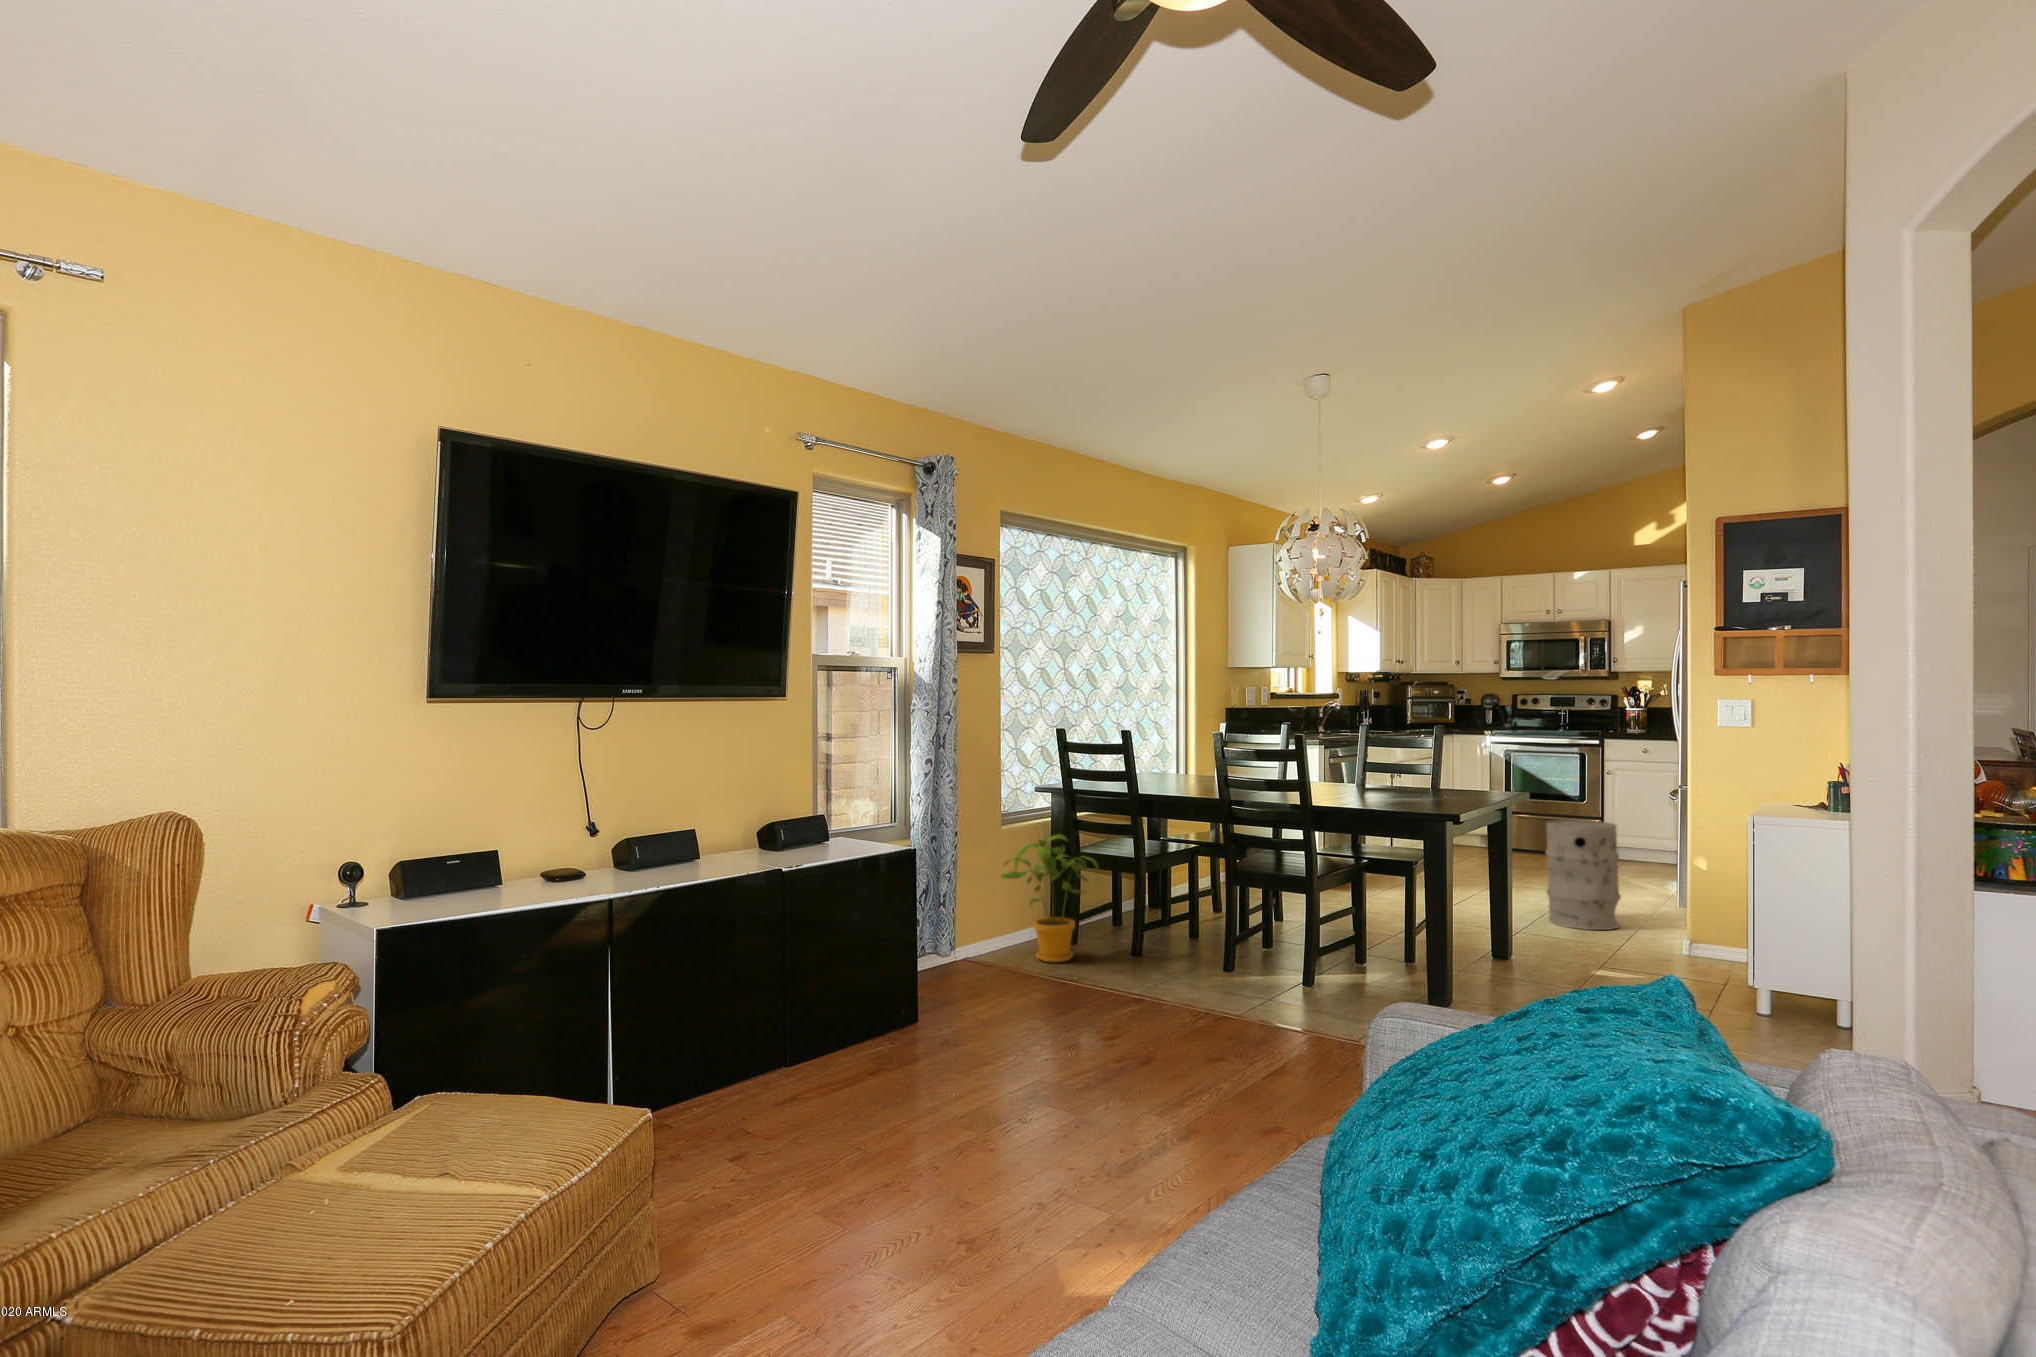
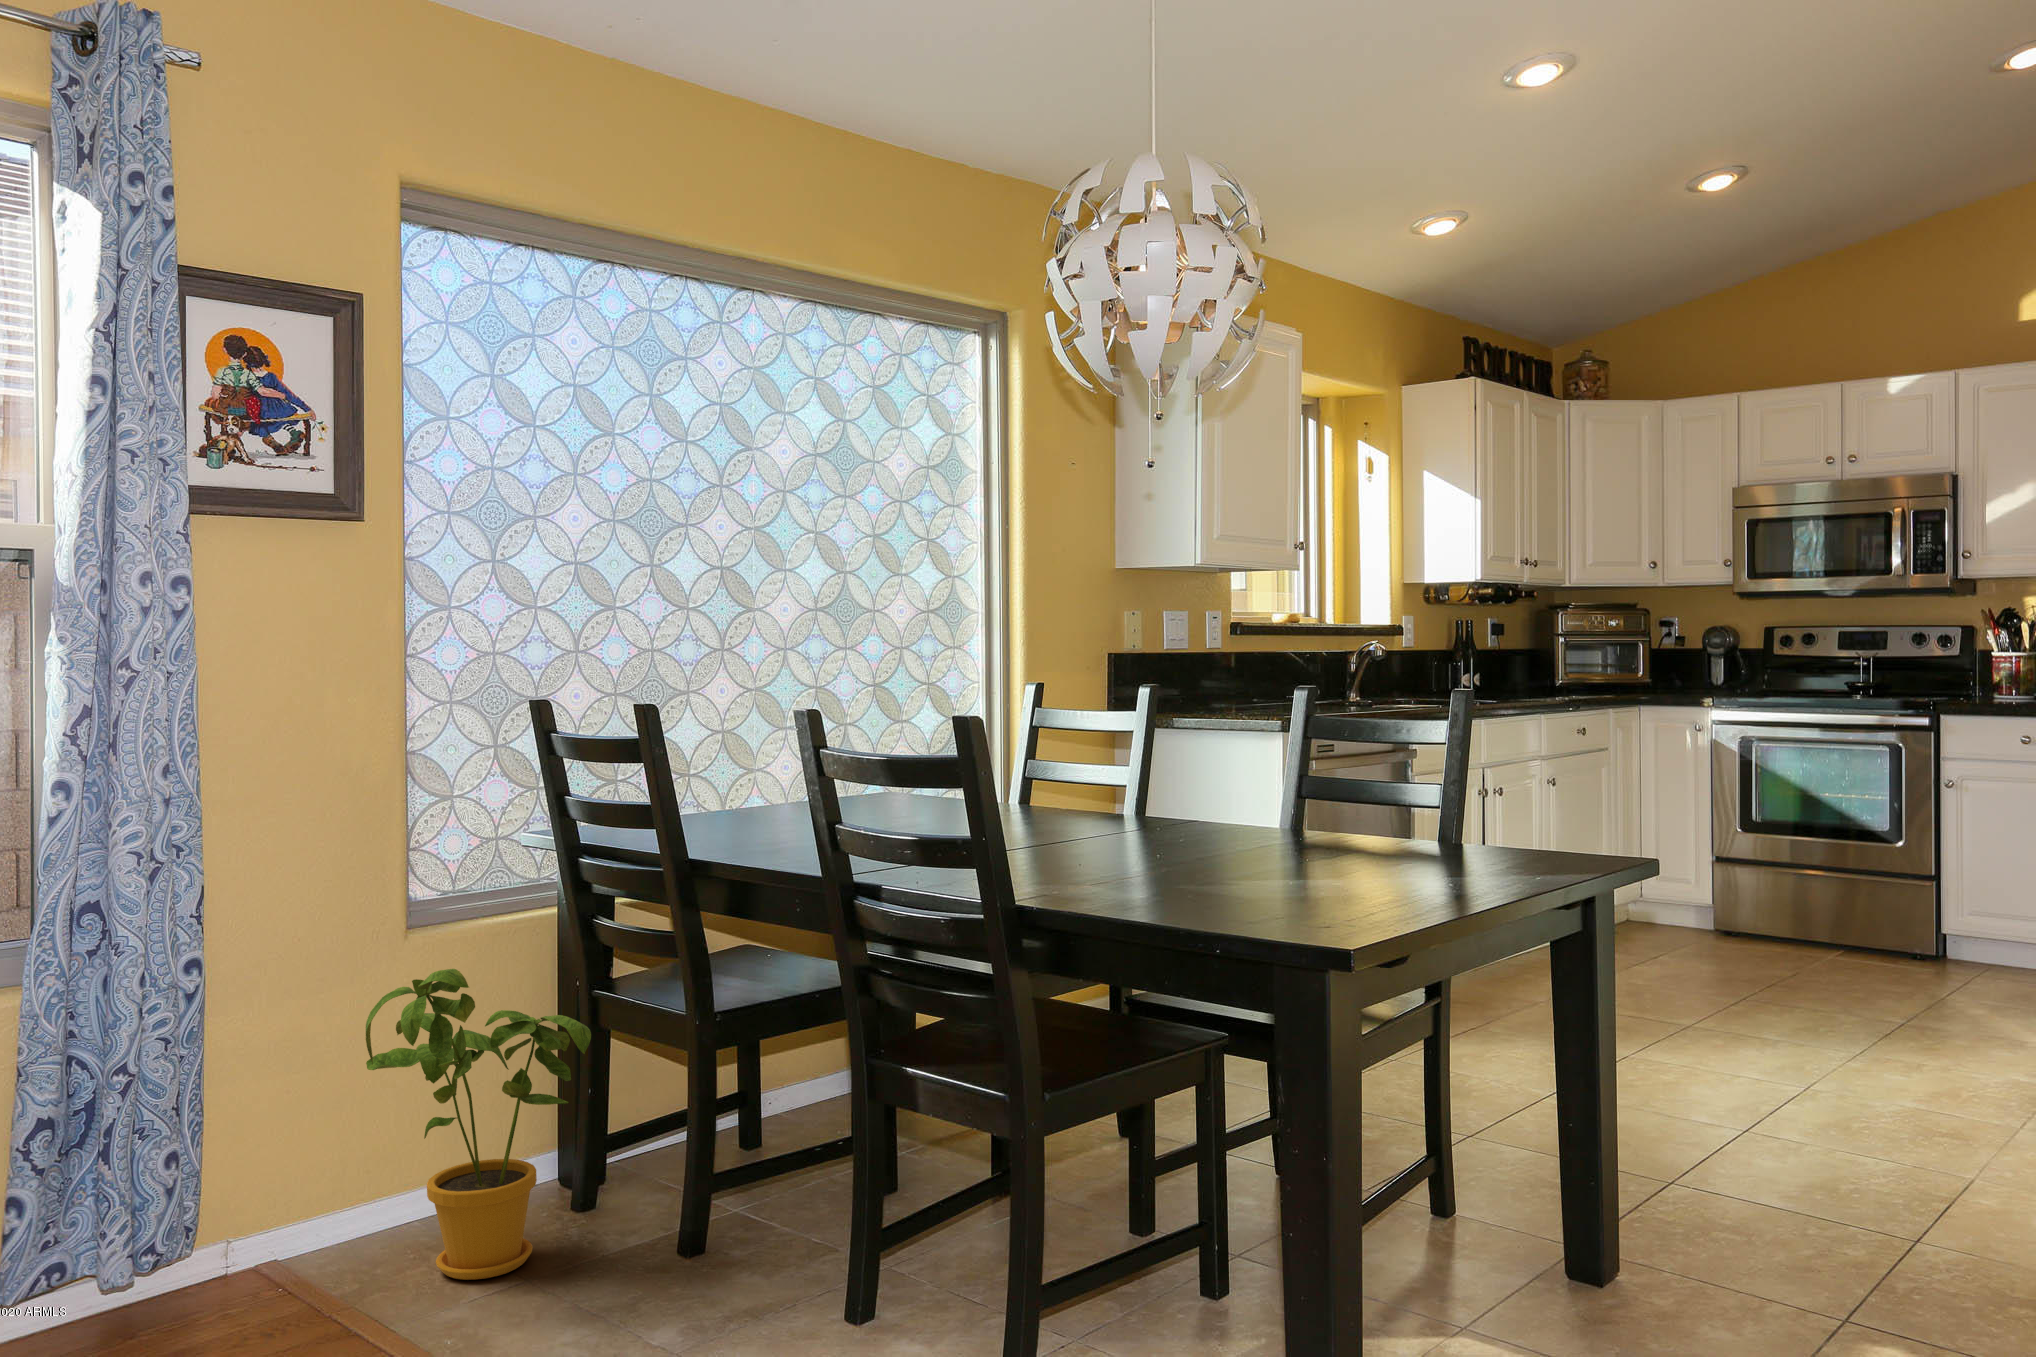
trash can: present [1546,820,1621,930] -> none [1757,907,1934,1178]

